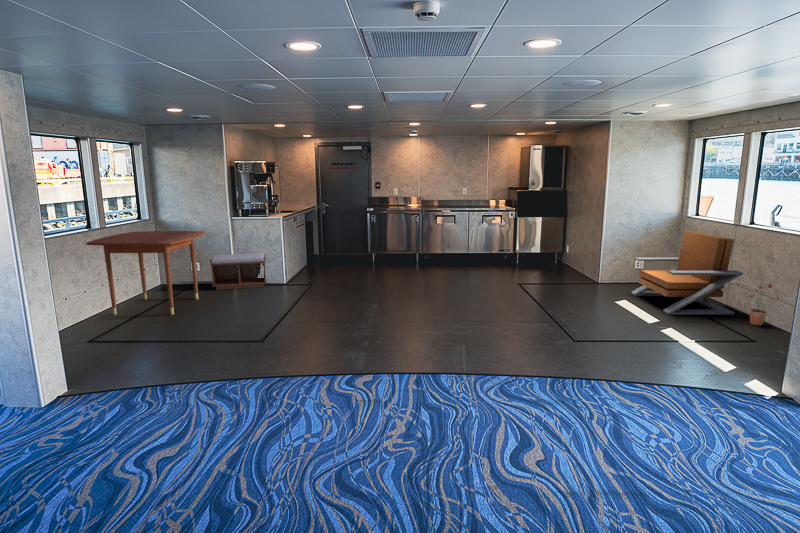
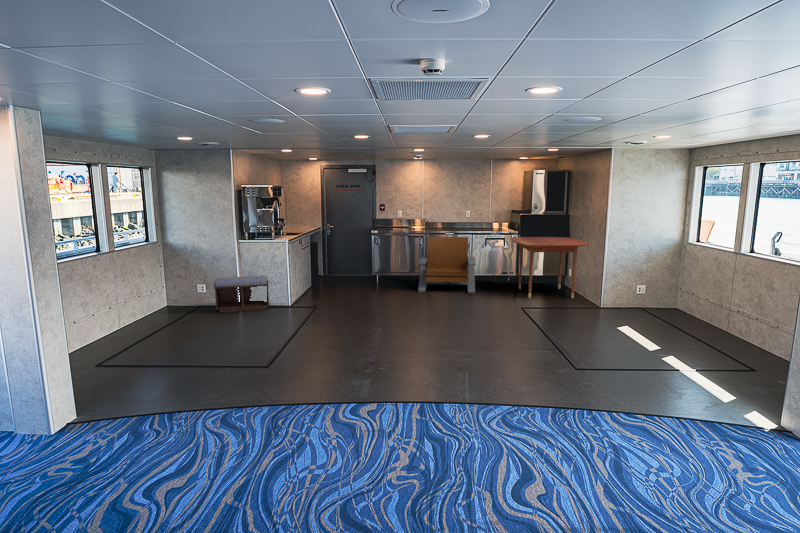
dining table: present [86,231,206,315] -> present [512,237,587,298]
lounge chair: present [631,231,743,314] -> present [418,237,476,293]
potted plant: present [749,284,772,325] -> none [752,313,776,355]

